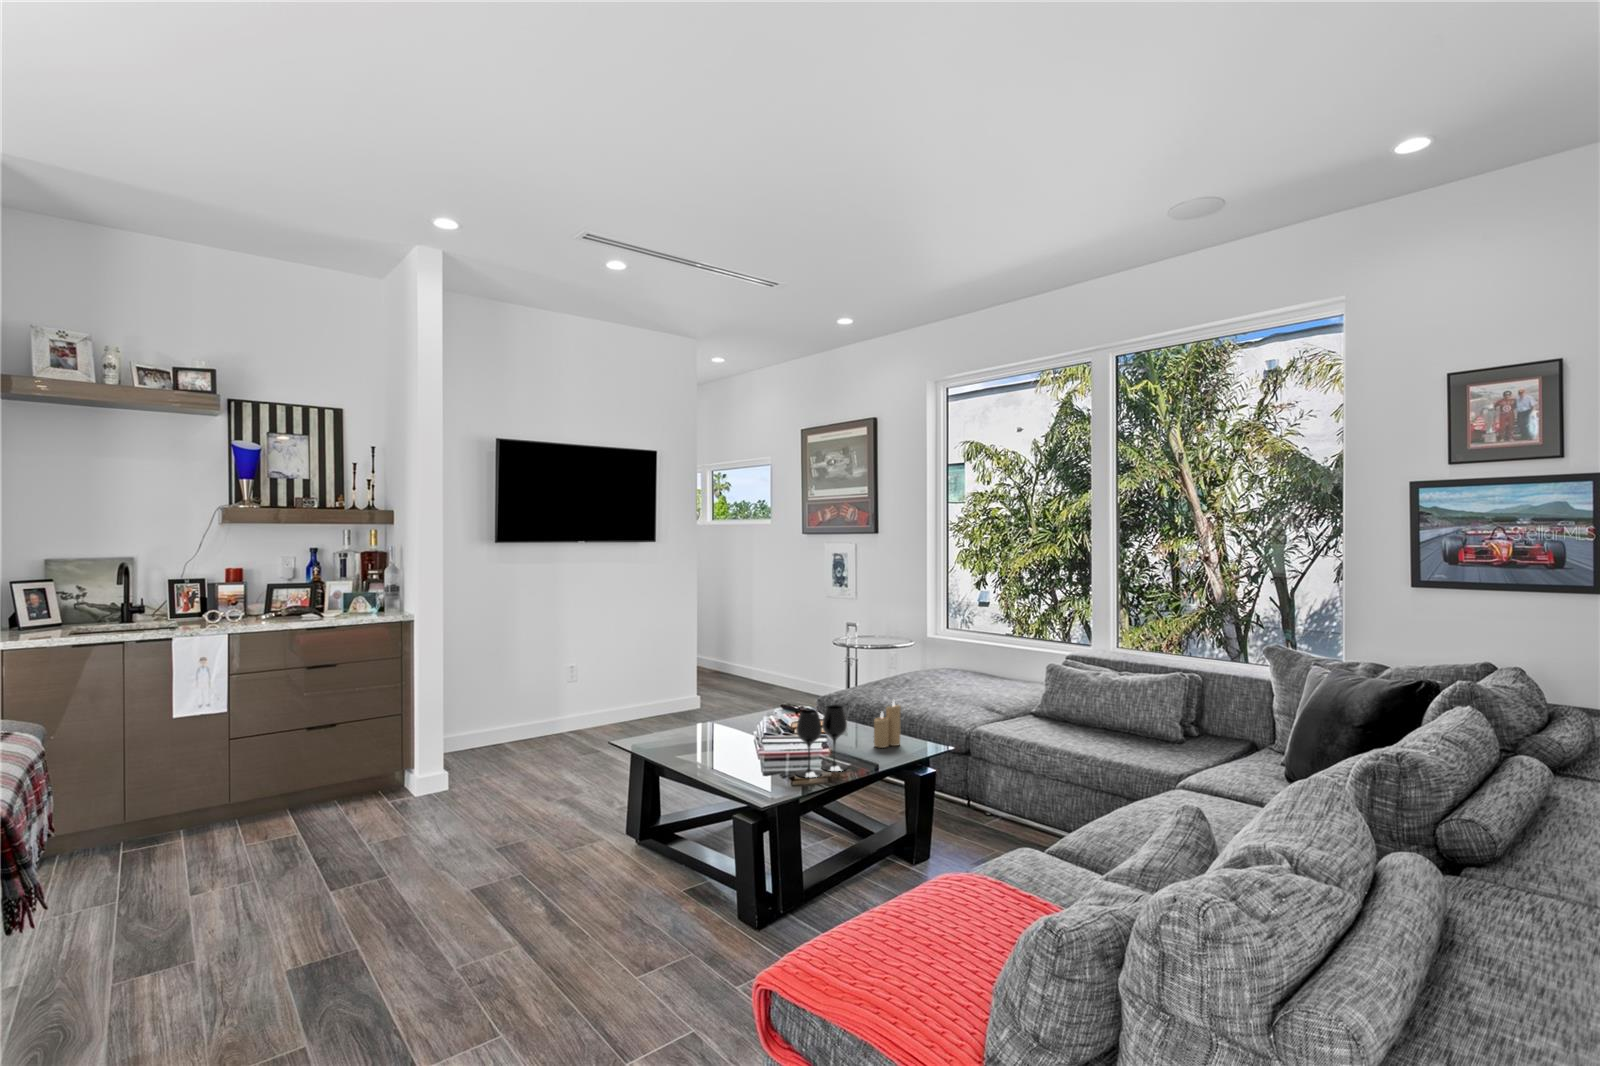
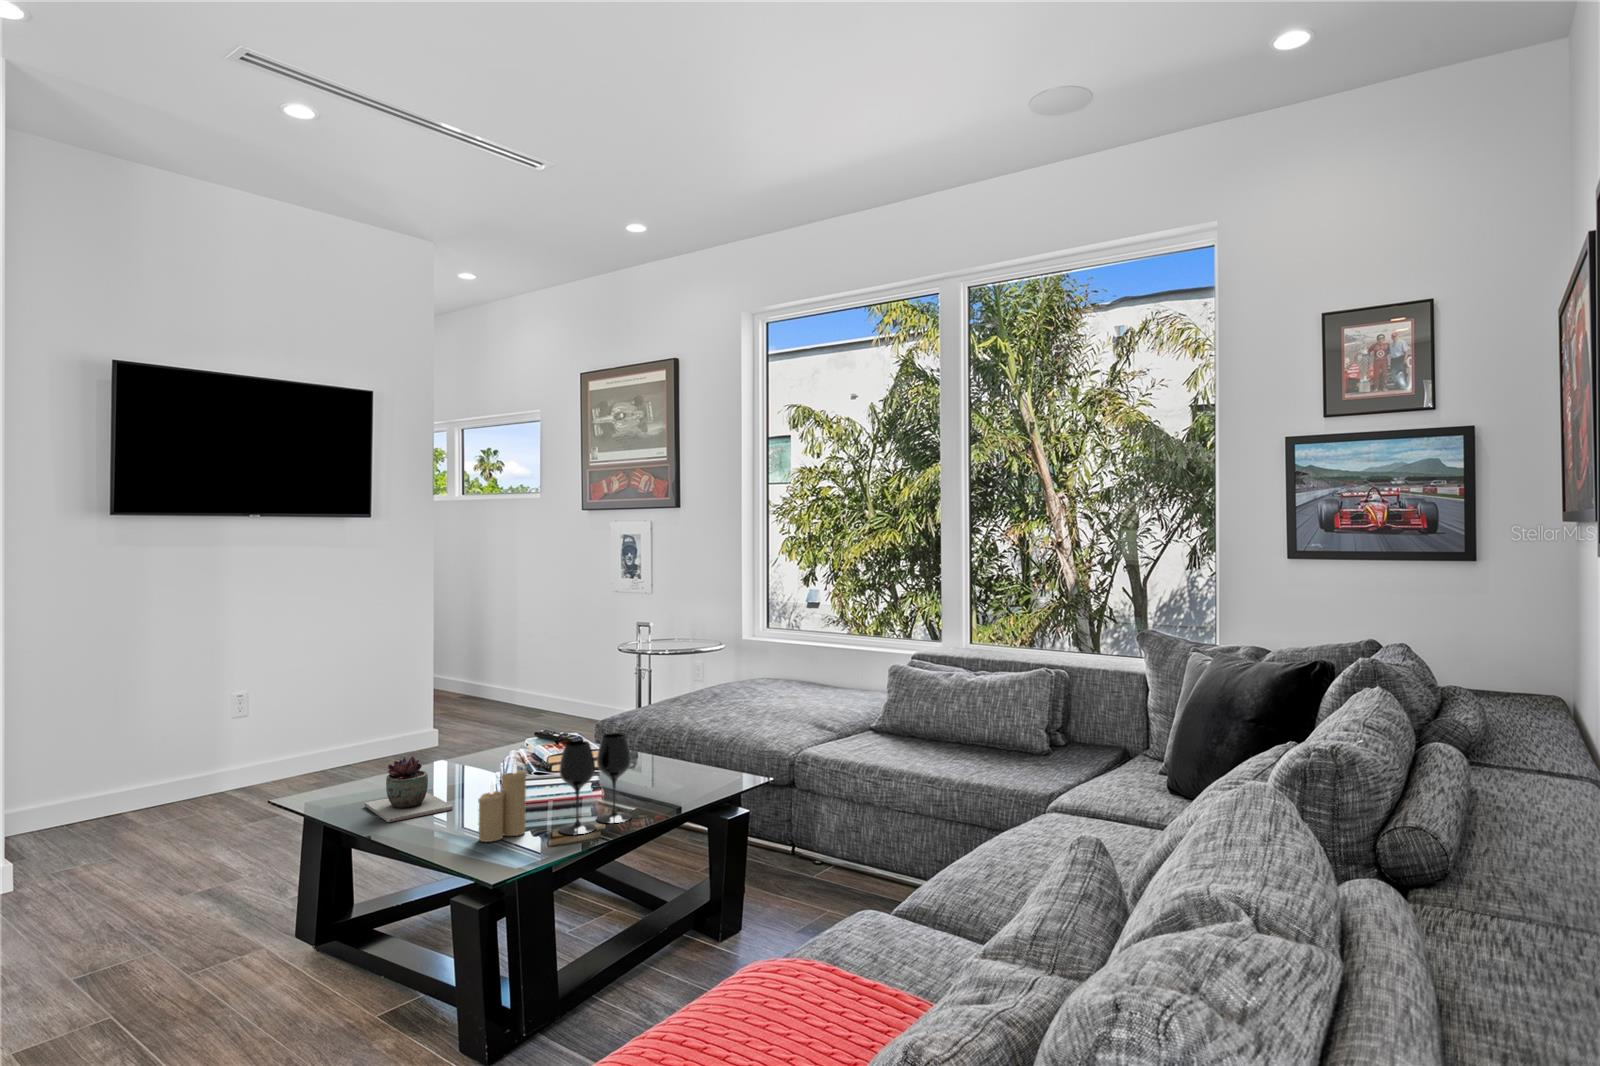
candle: present [874,701,901,748] -> present [478,763,526,842]
succulent plant: none [659,713,720,759] -> present [365,757,453,822]

